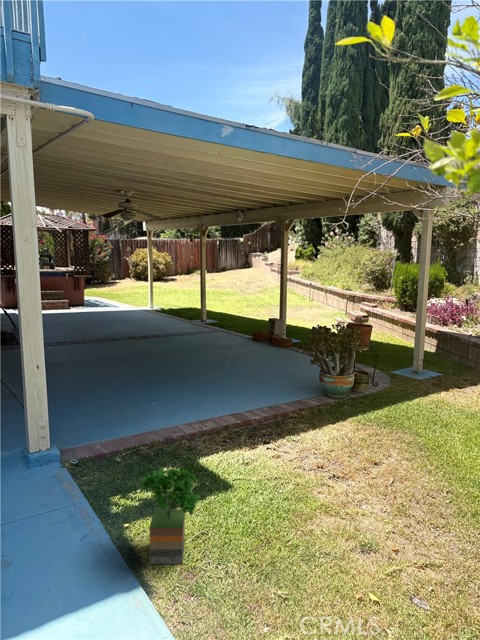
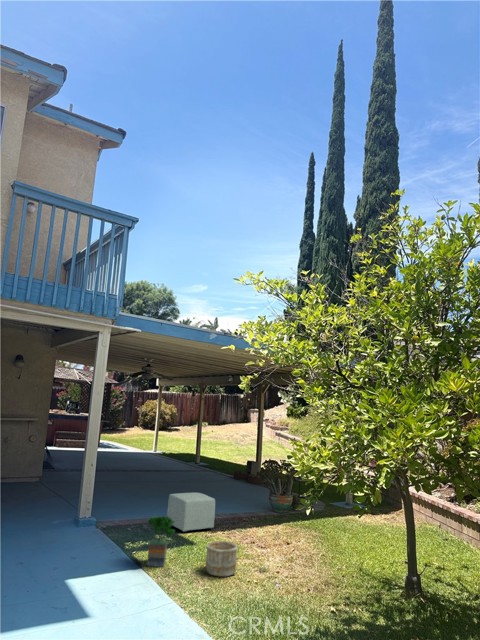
ottoman: none [176,386,253,455] -> present [167,492,215,532]
wooden bucket: none [265,506,329,587] -> present [206,541,238,577]

